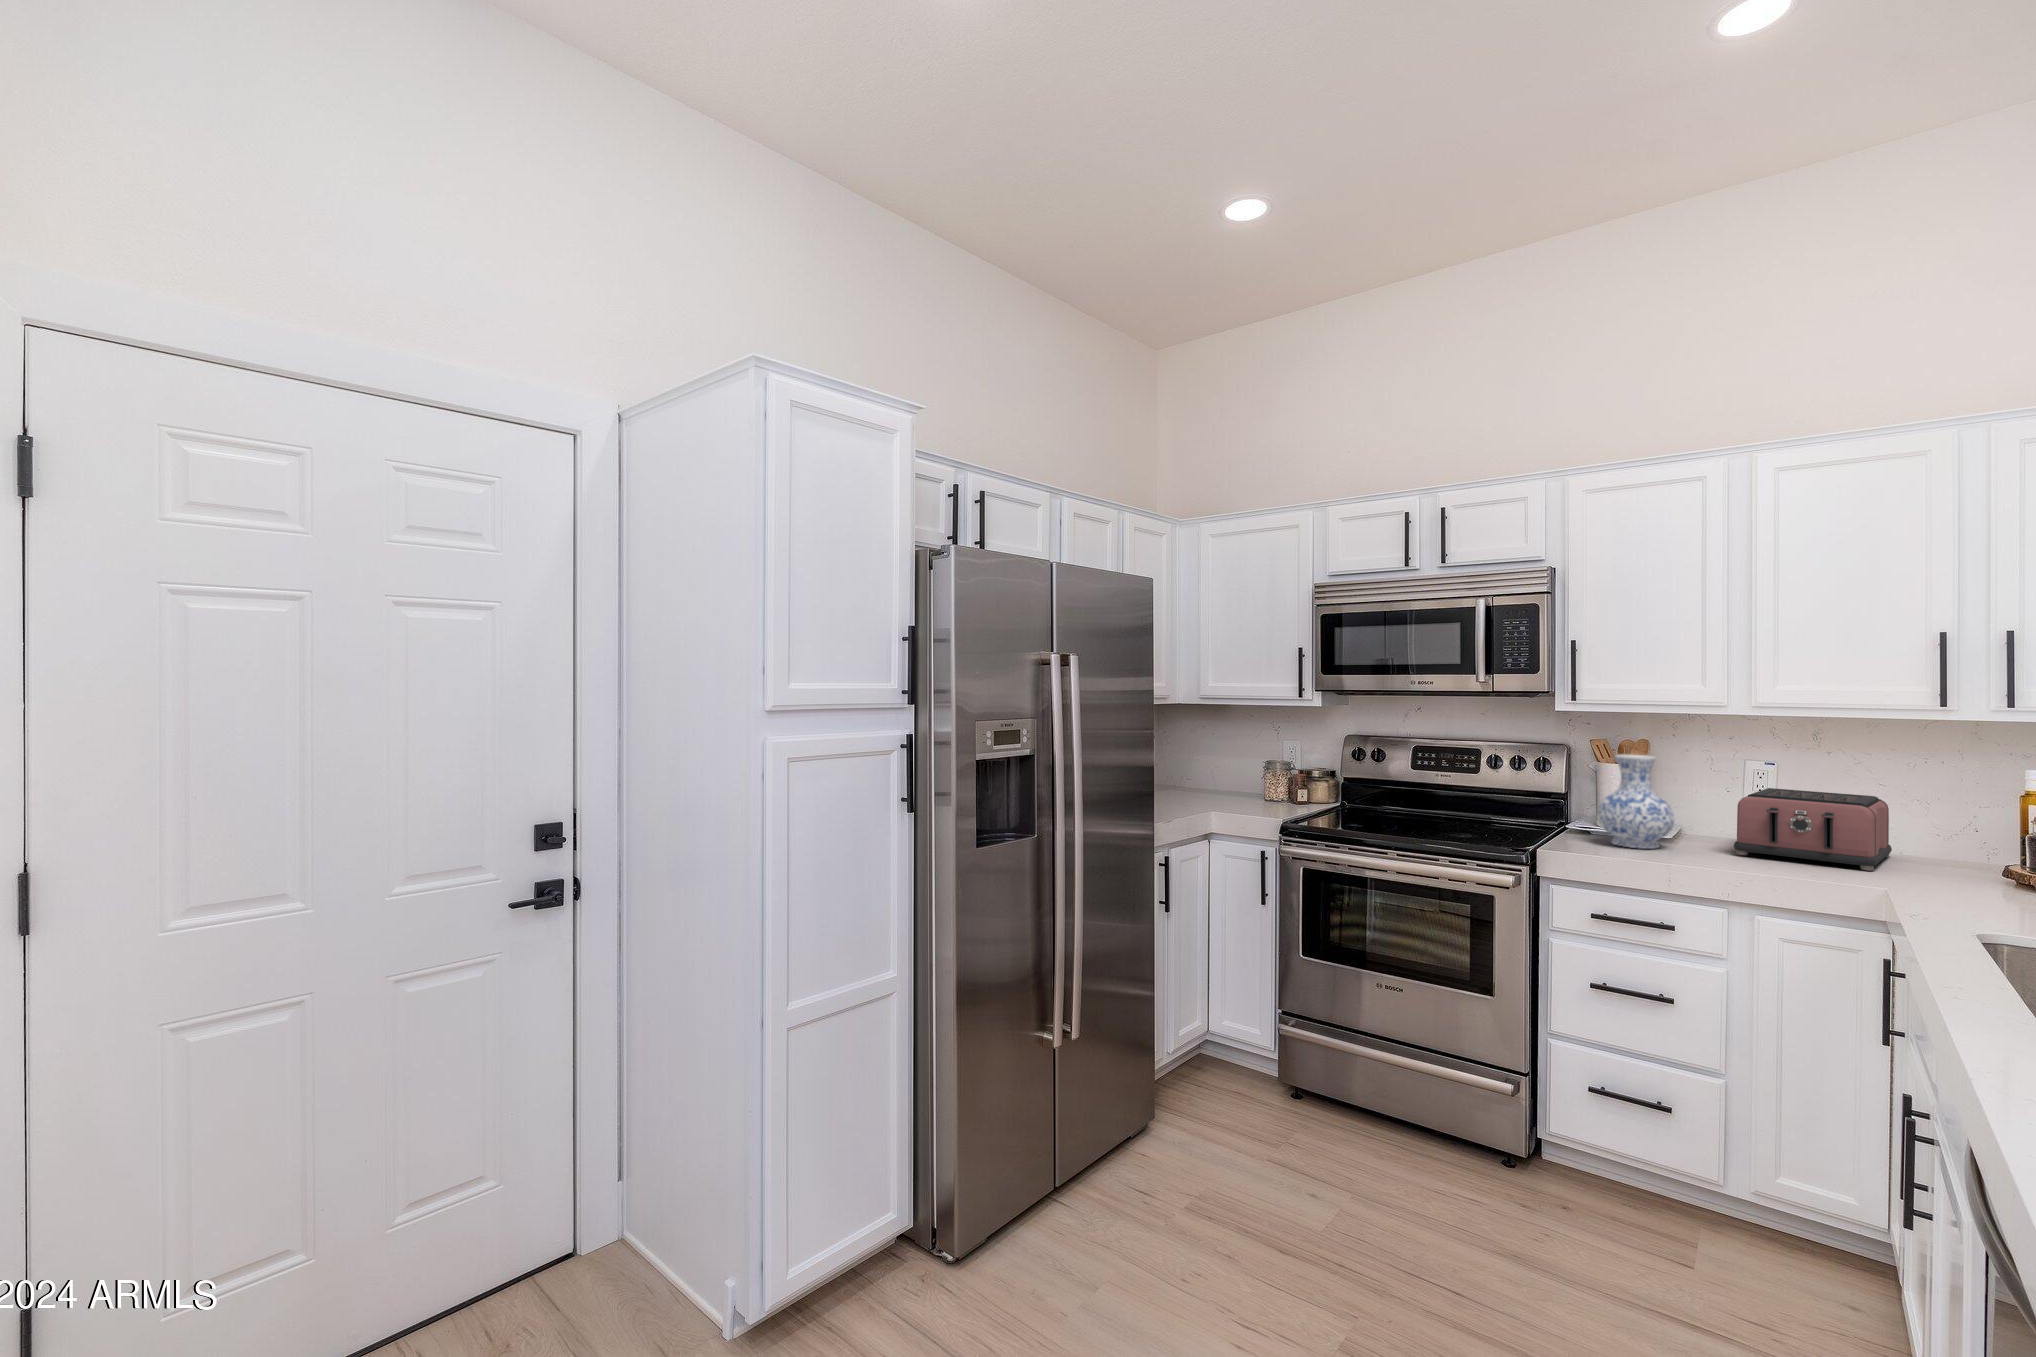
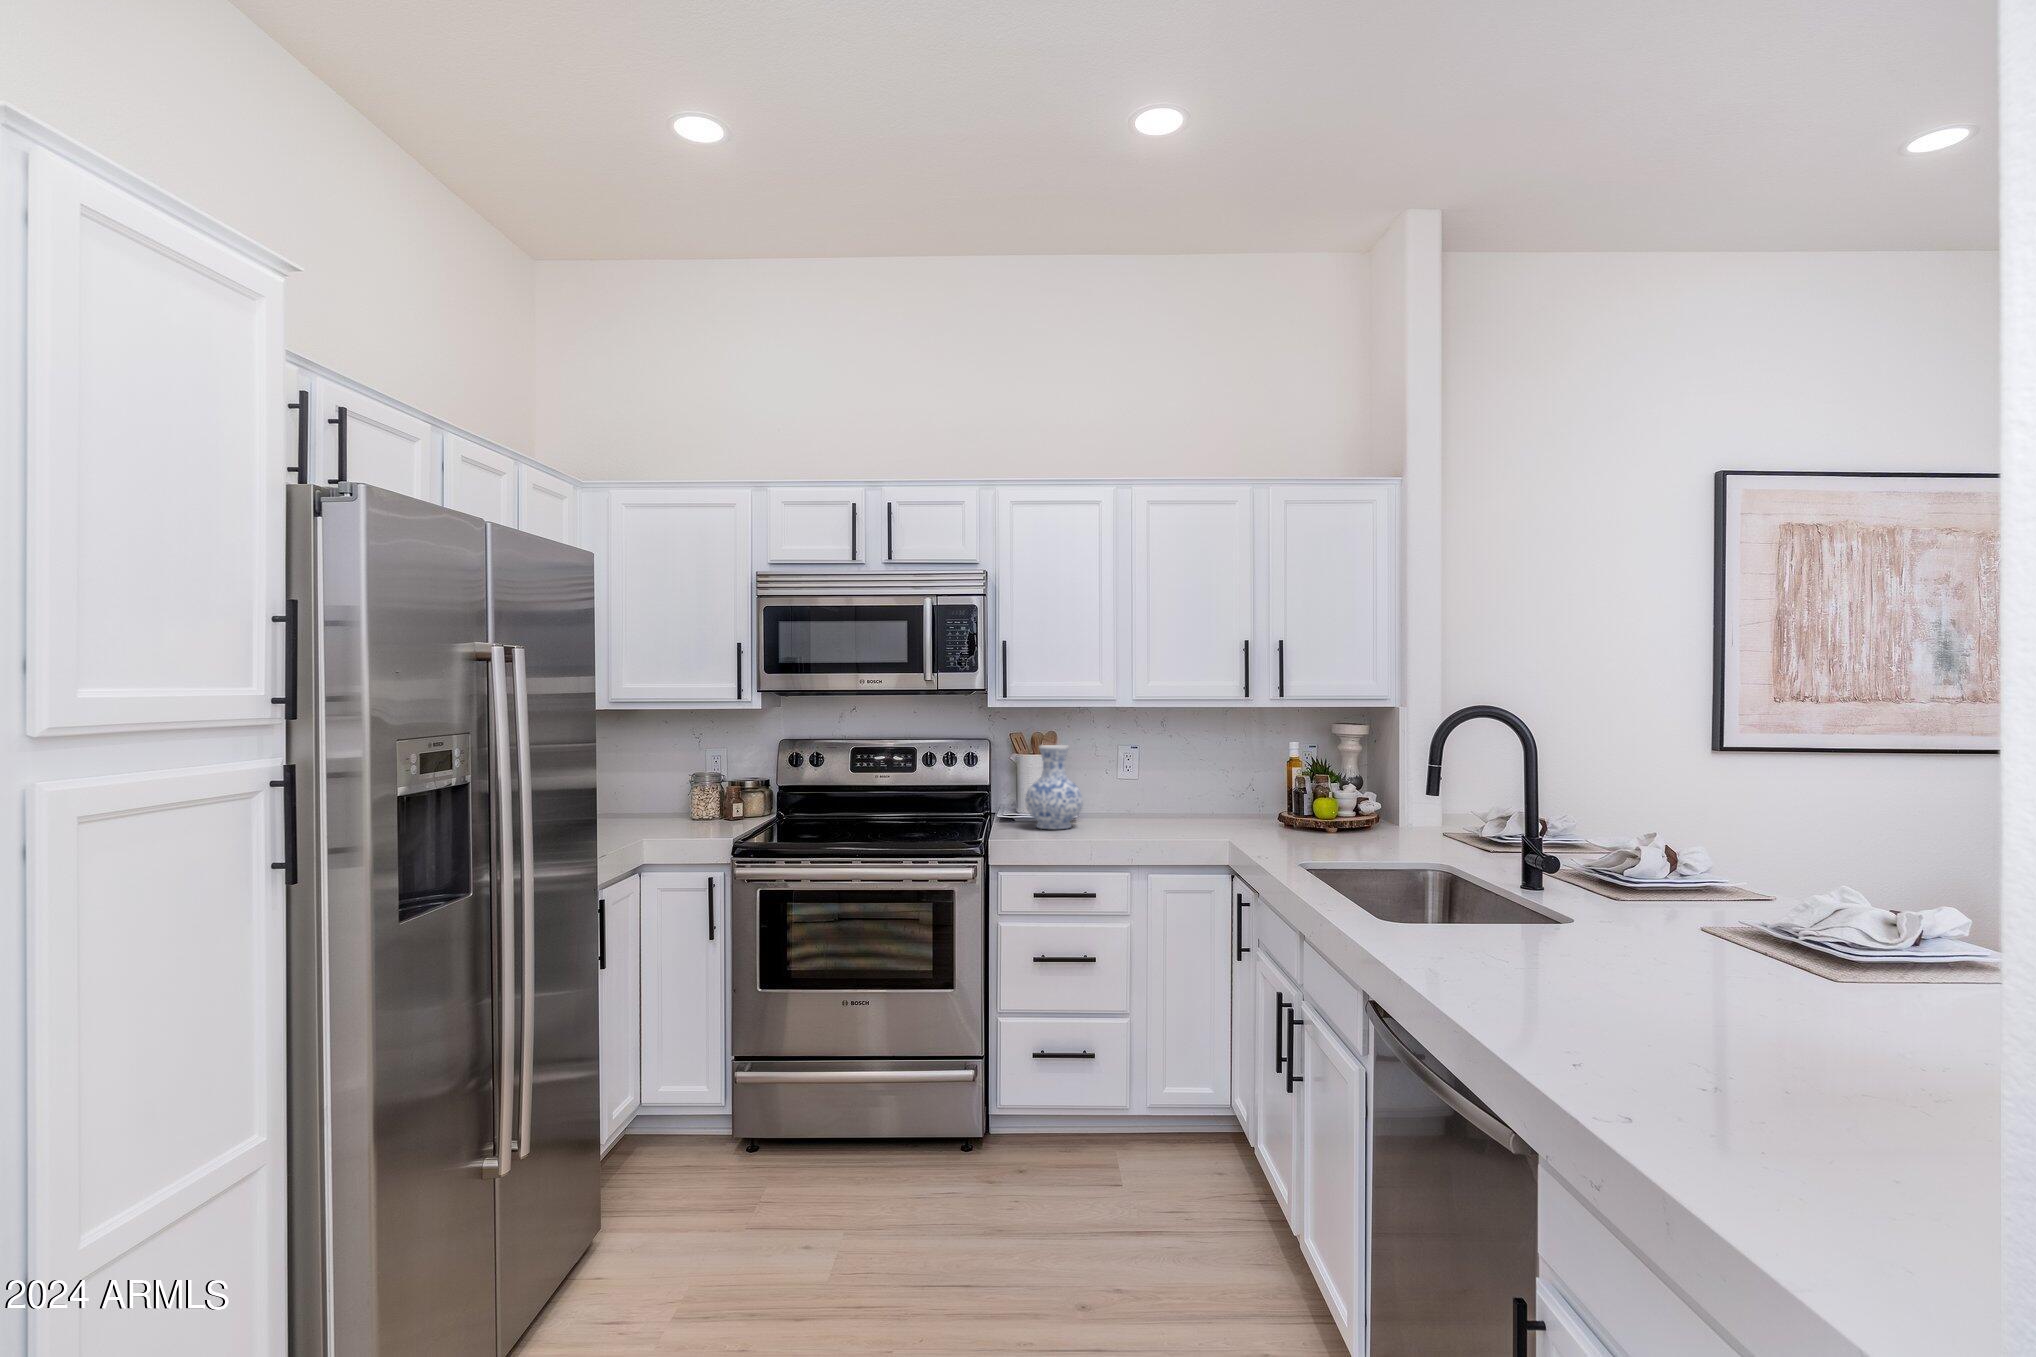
toaster: present [1734,788,1892,871] -> none [1125,768,1215,828]

